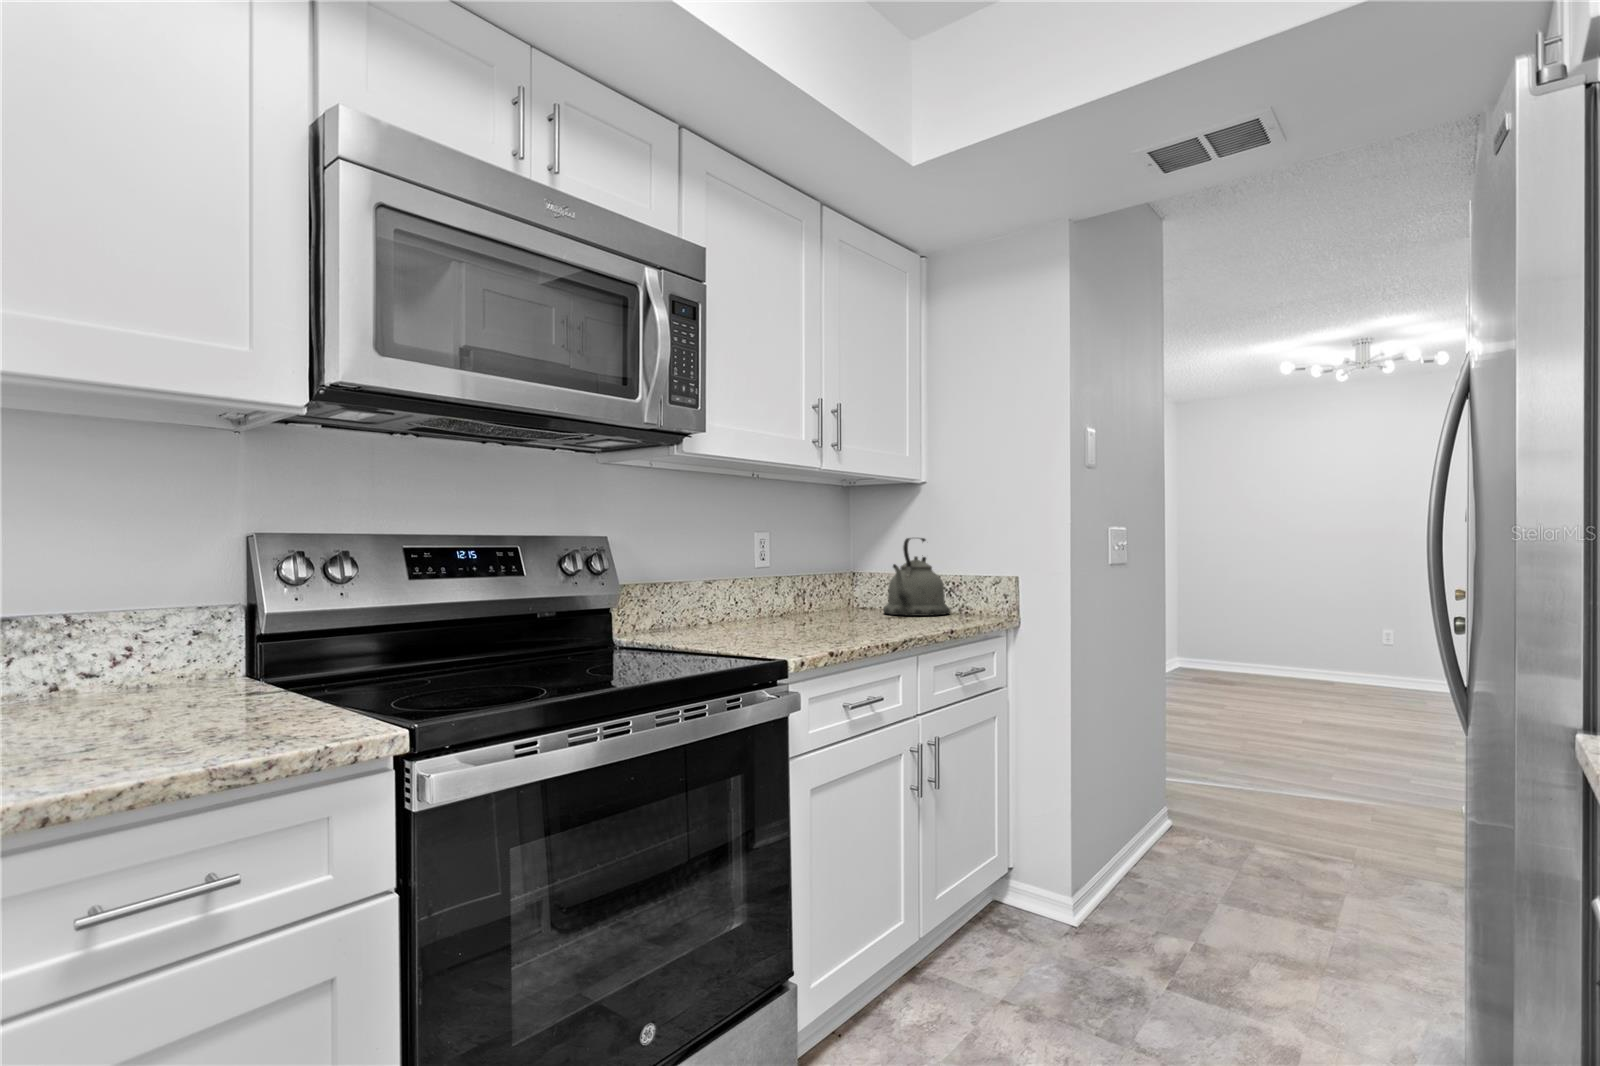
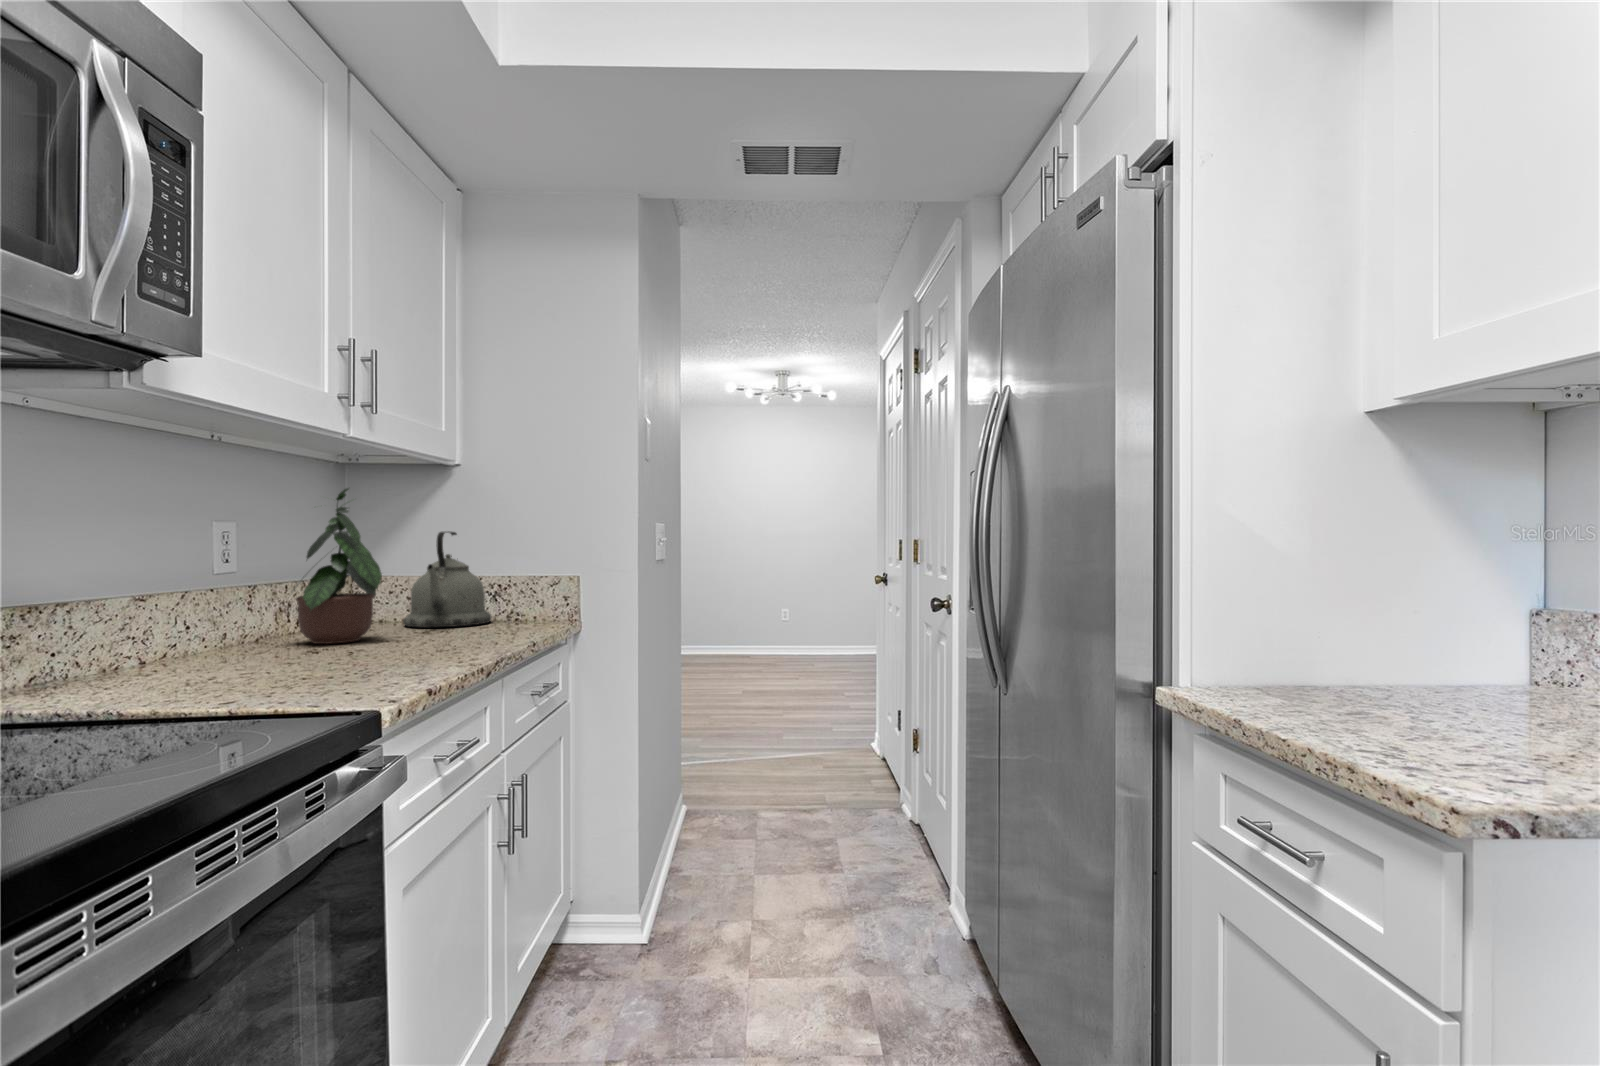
potted plant: none [791,505,860,621] -> present [296,488,382,644]

